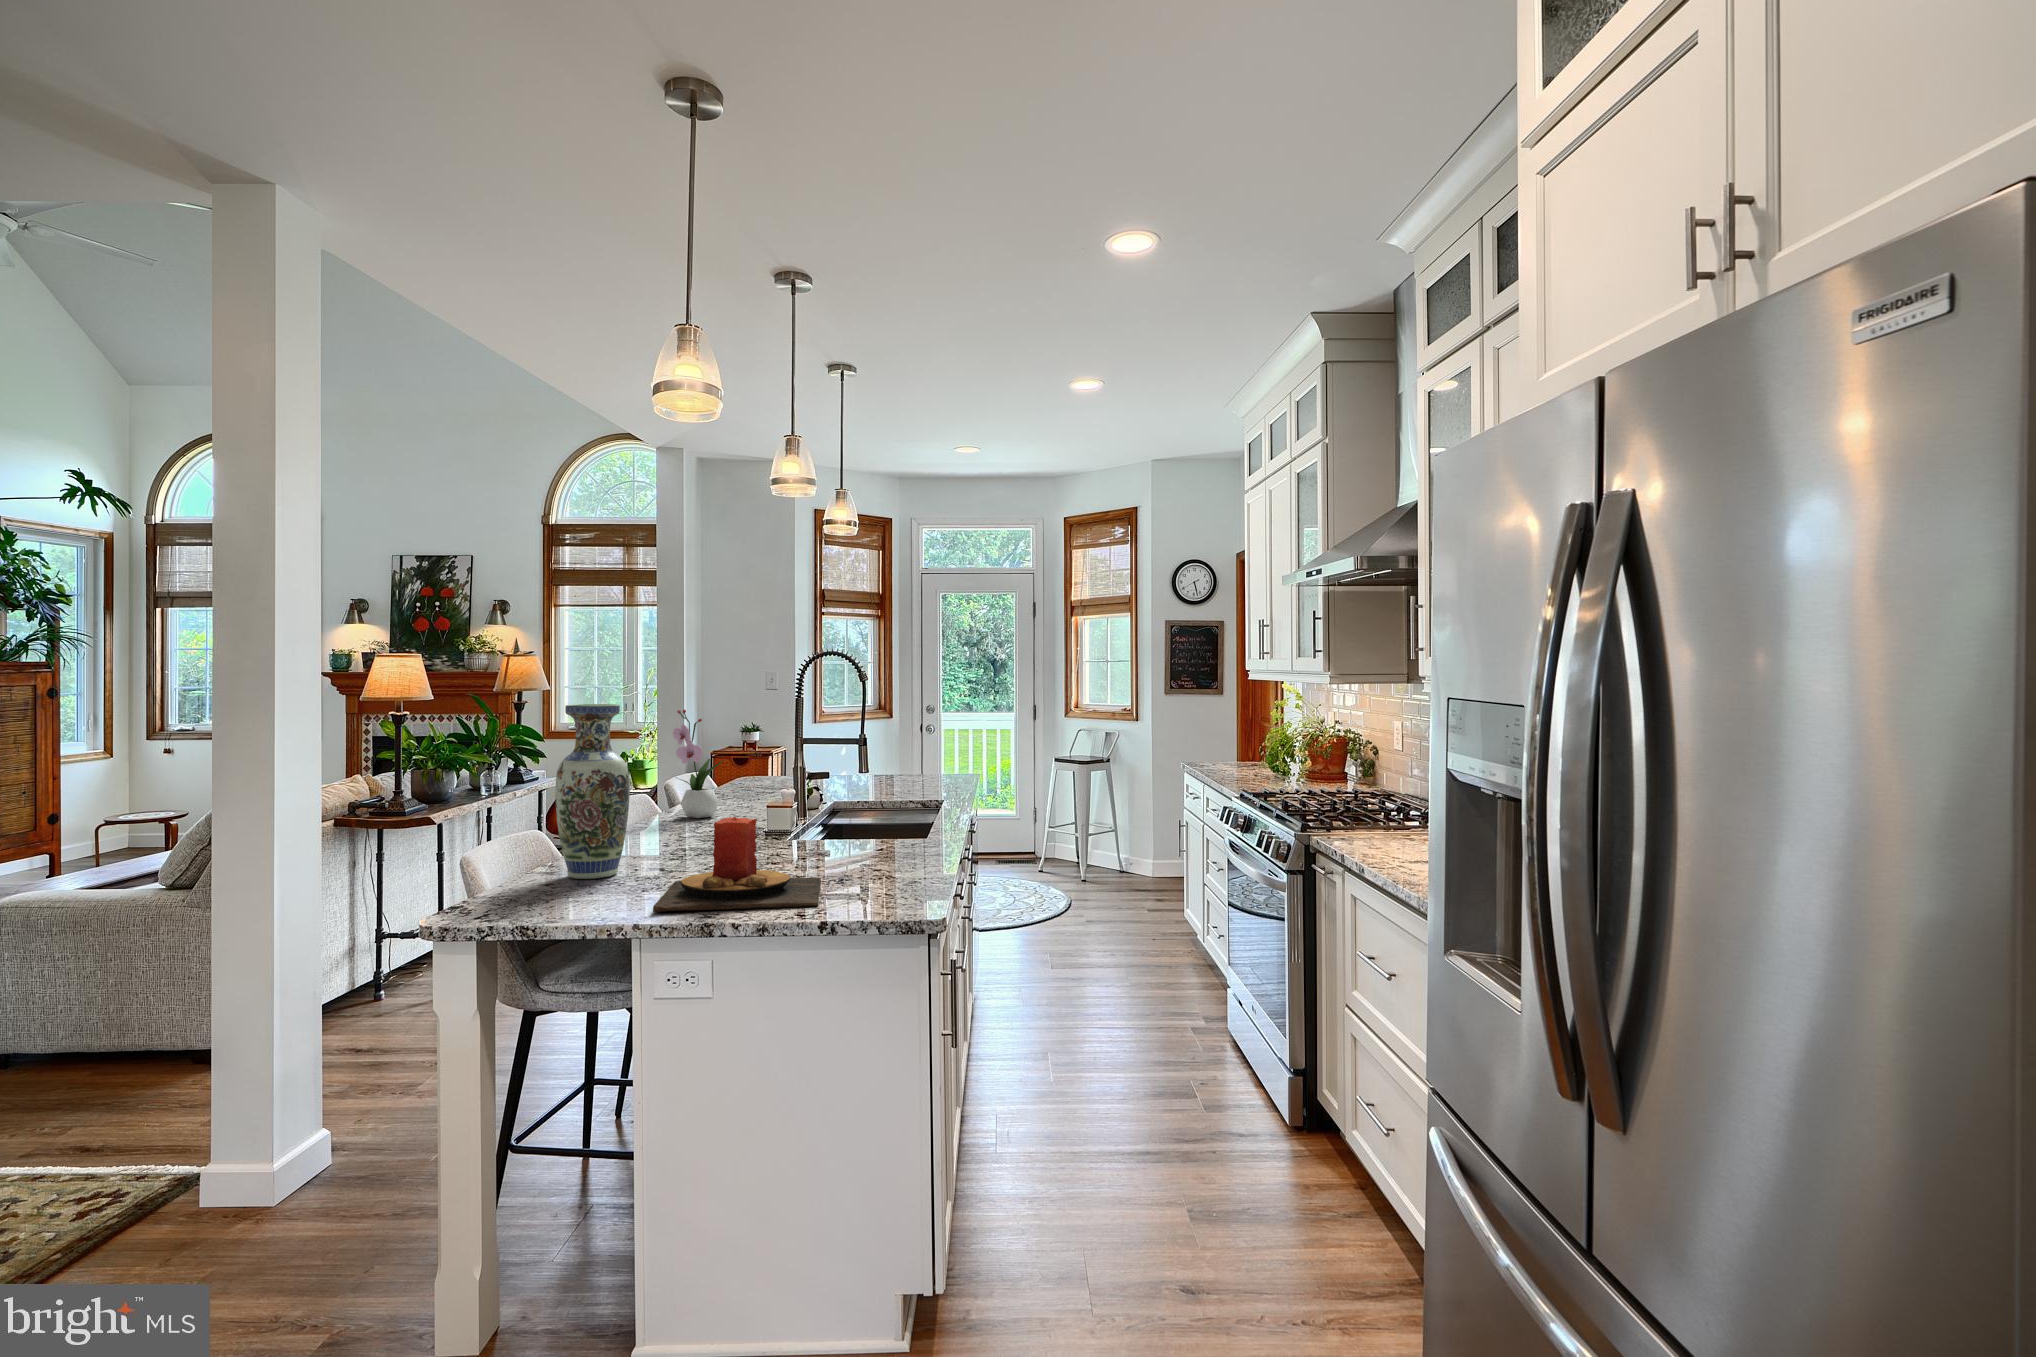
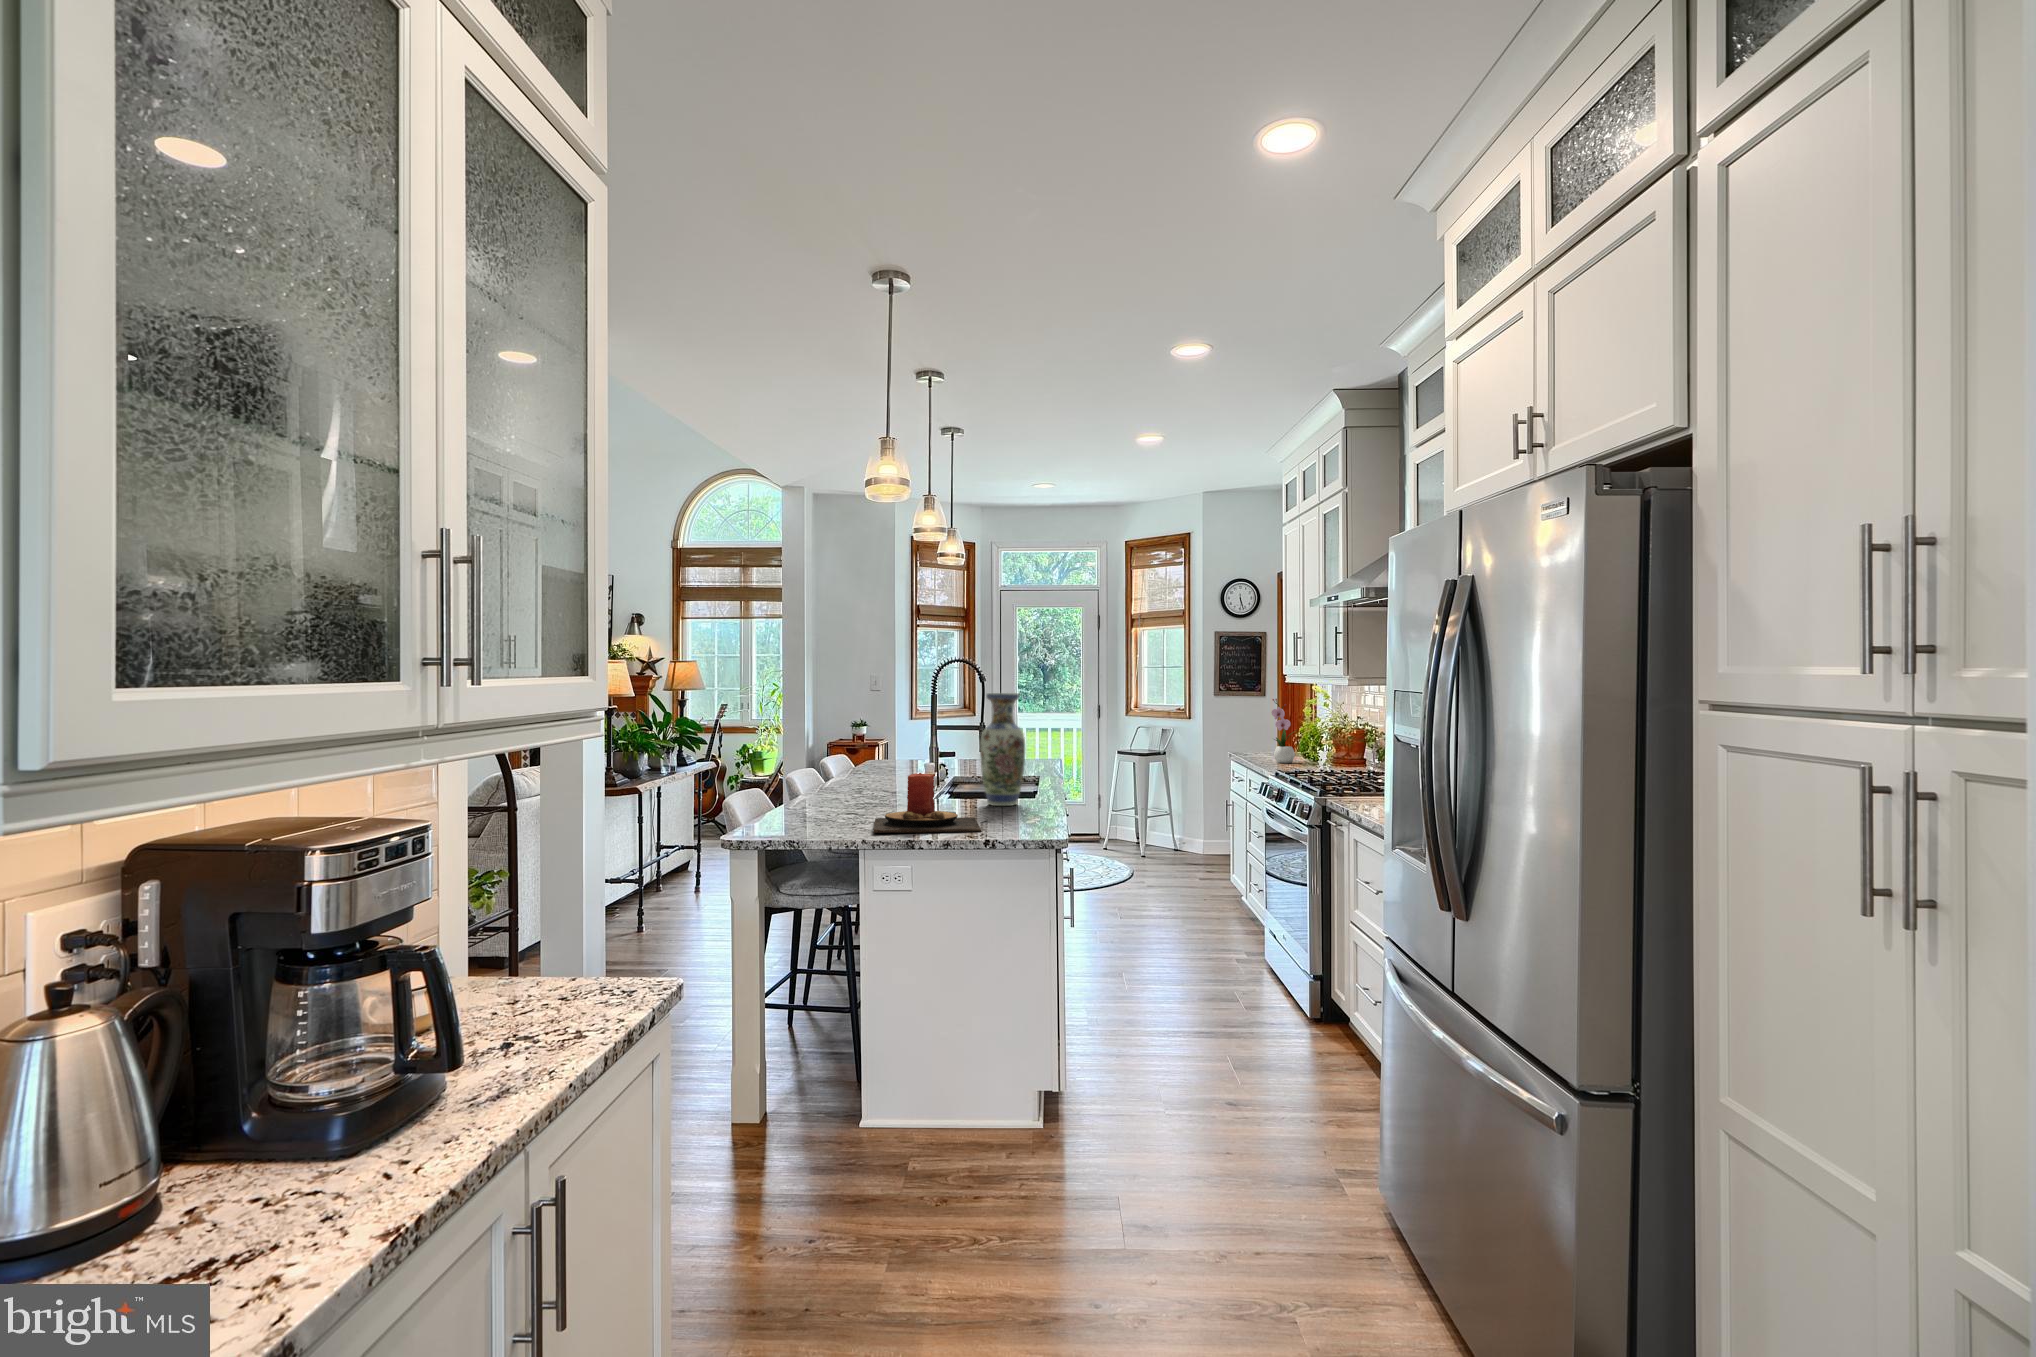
vase: present [555,704,630,879] -> present [980,693,1025,806]
flower arrangement: present [673,710,723,818] -> present [1272,699,1295,763]

